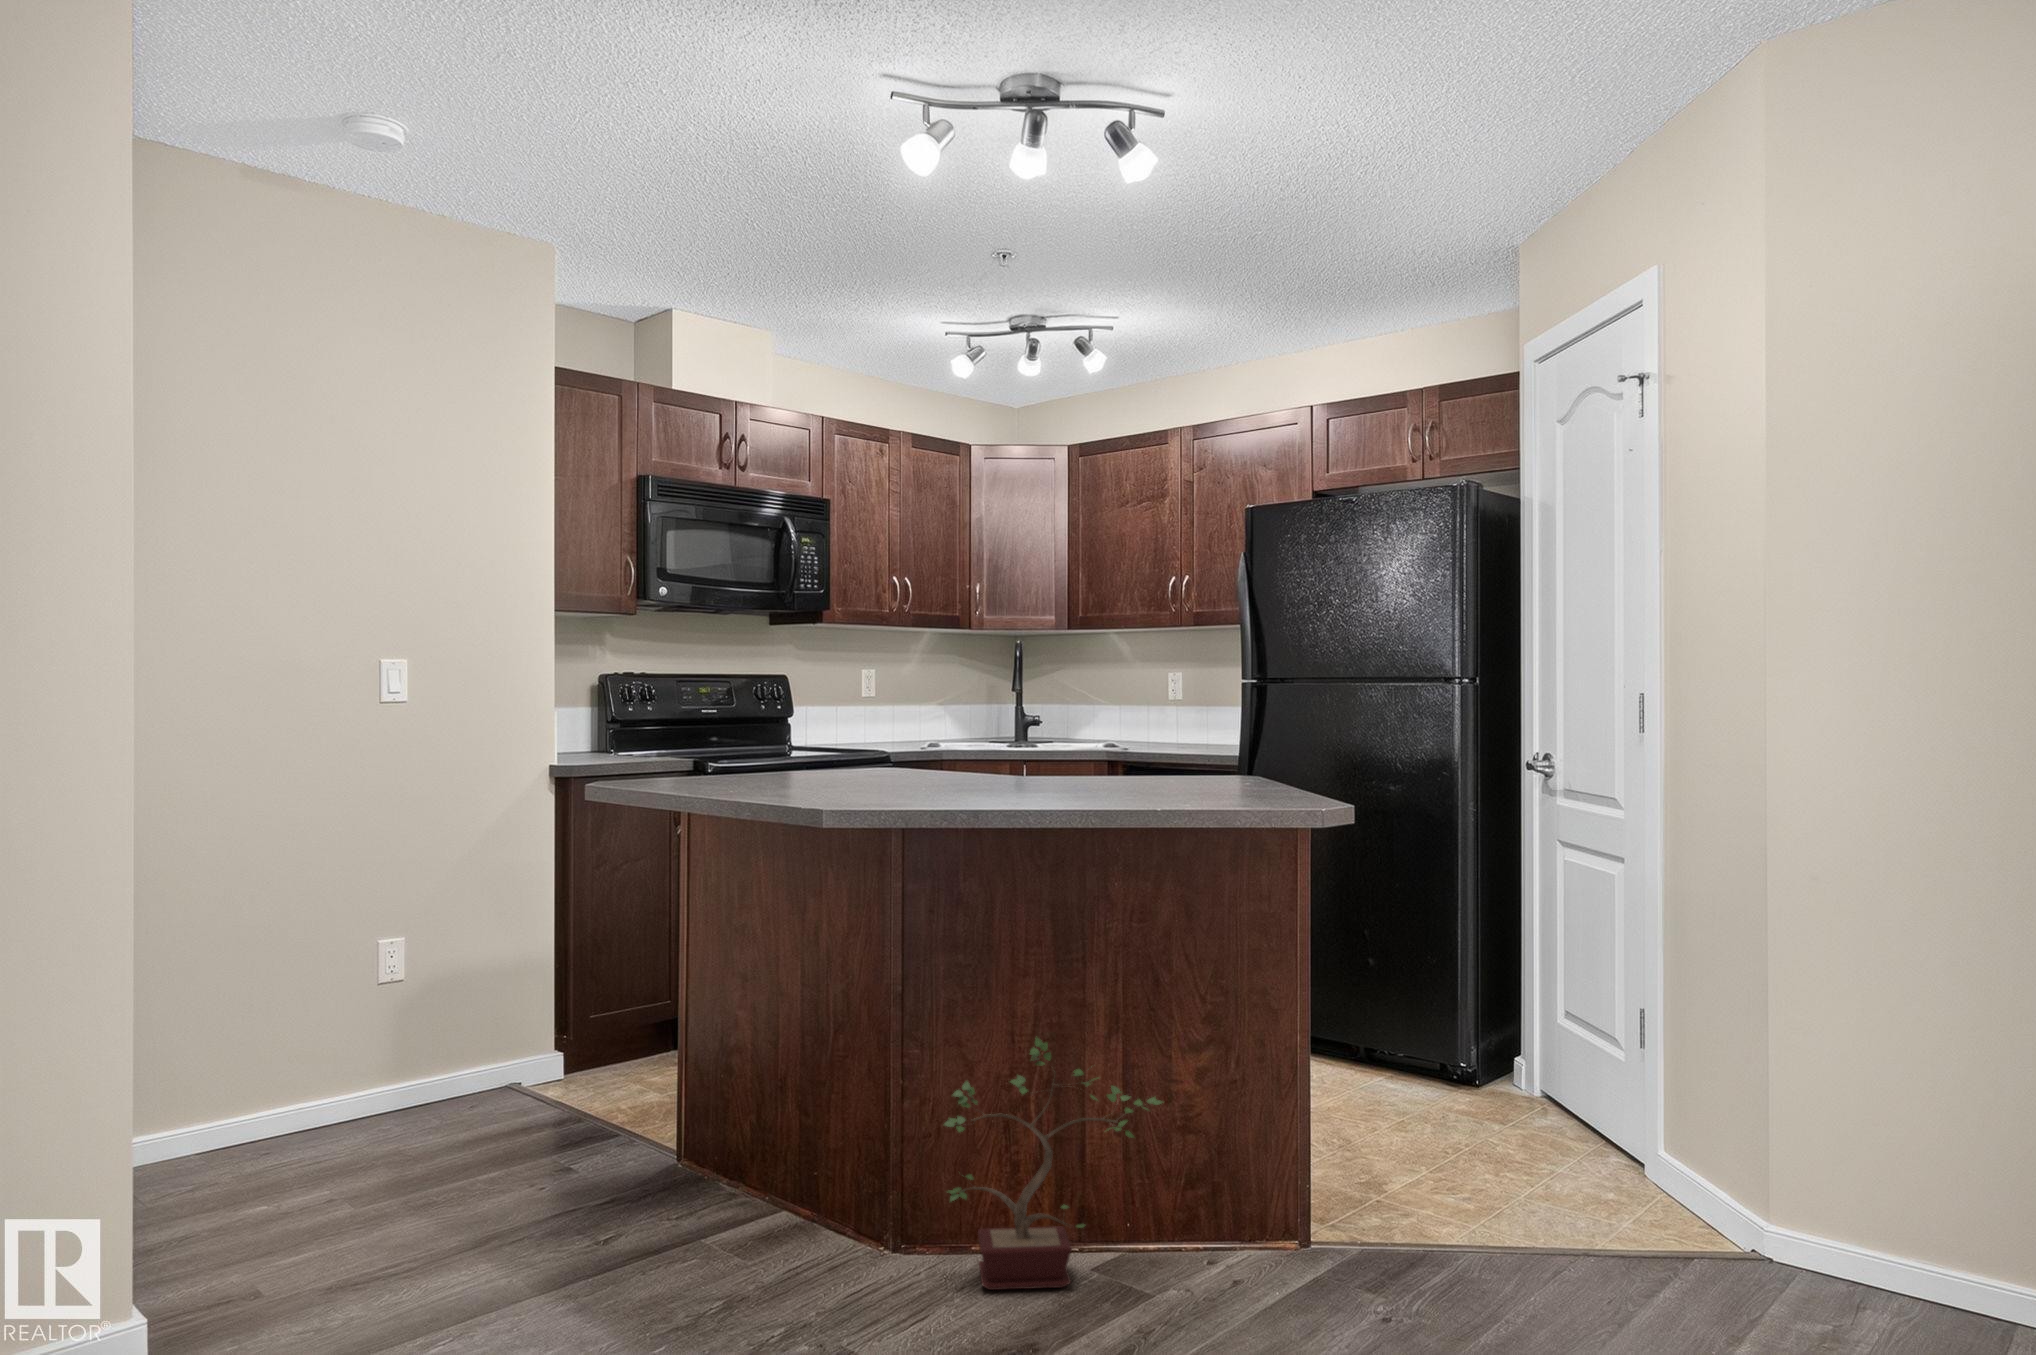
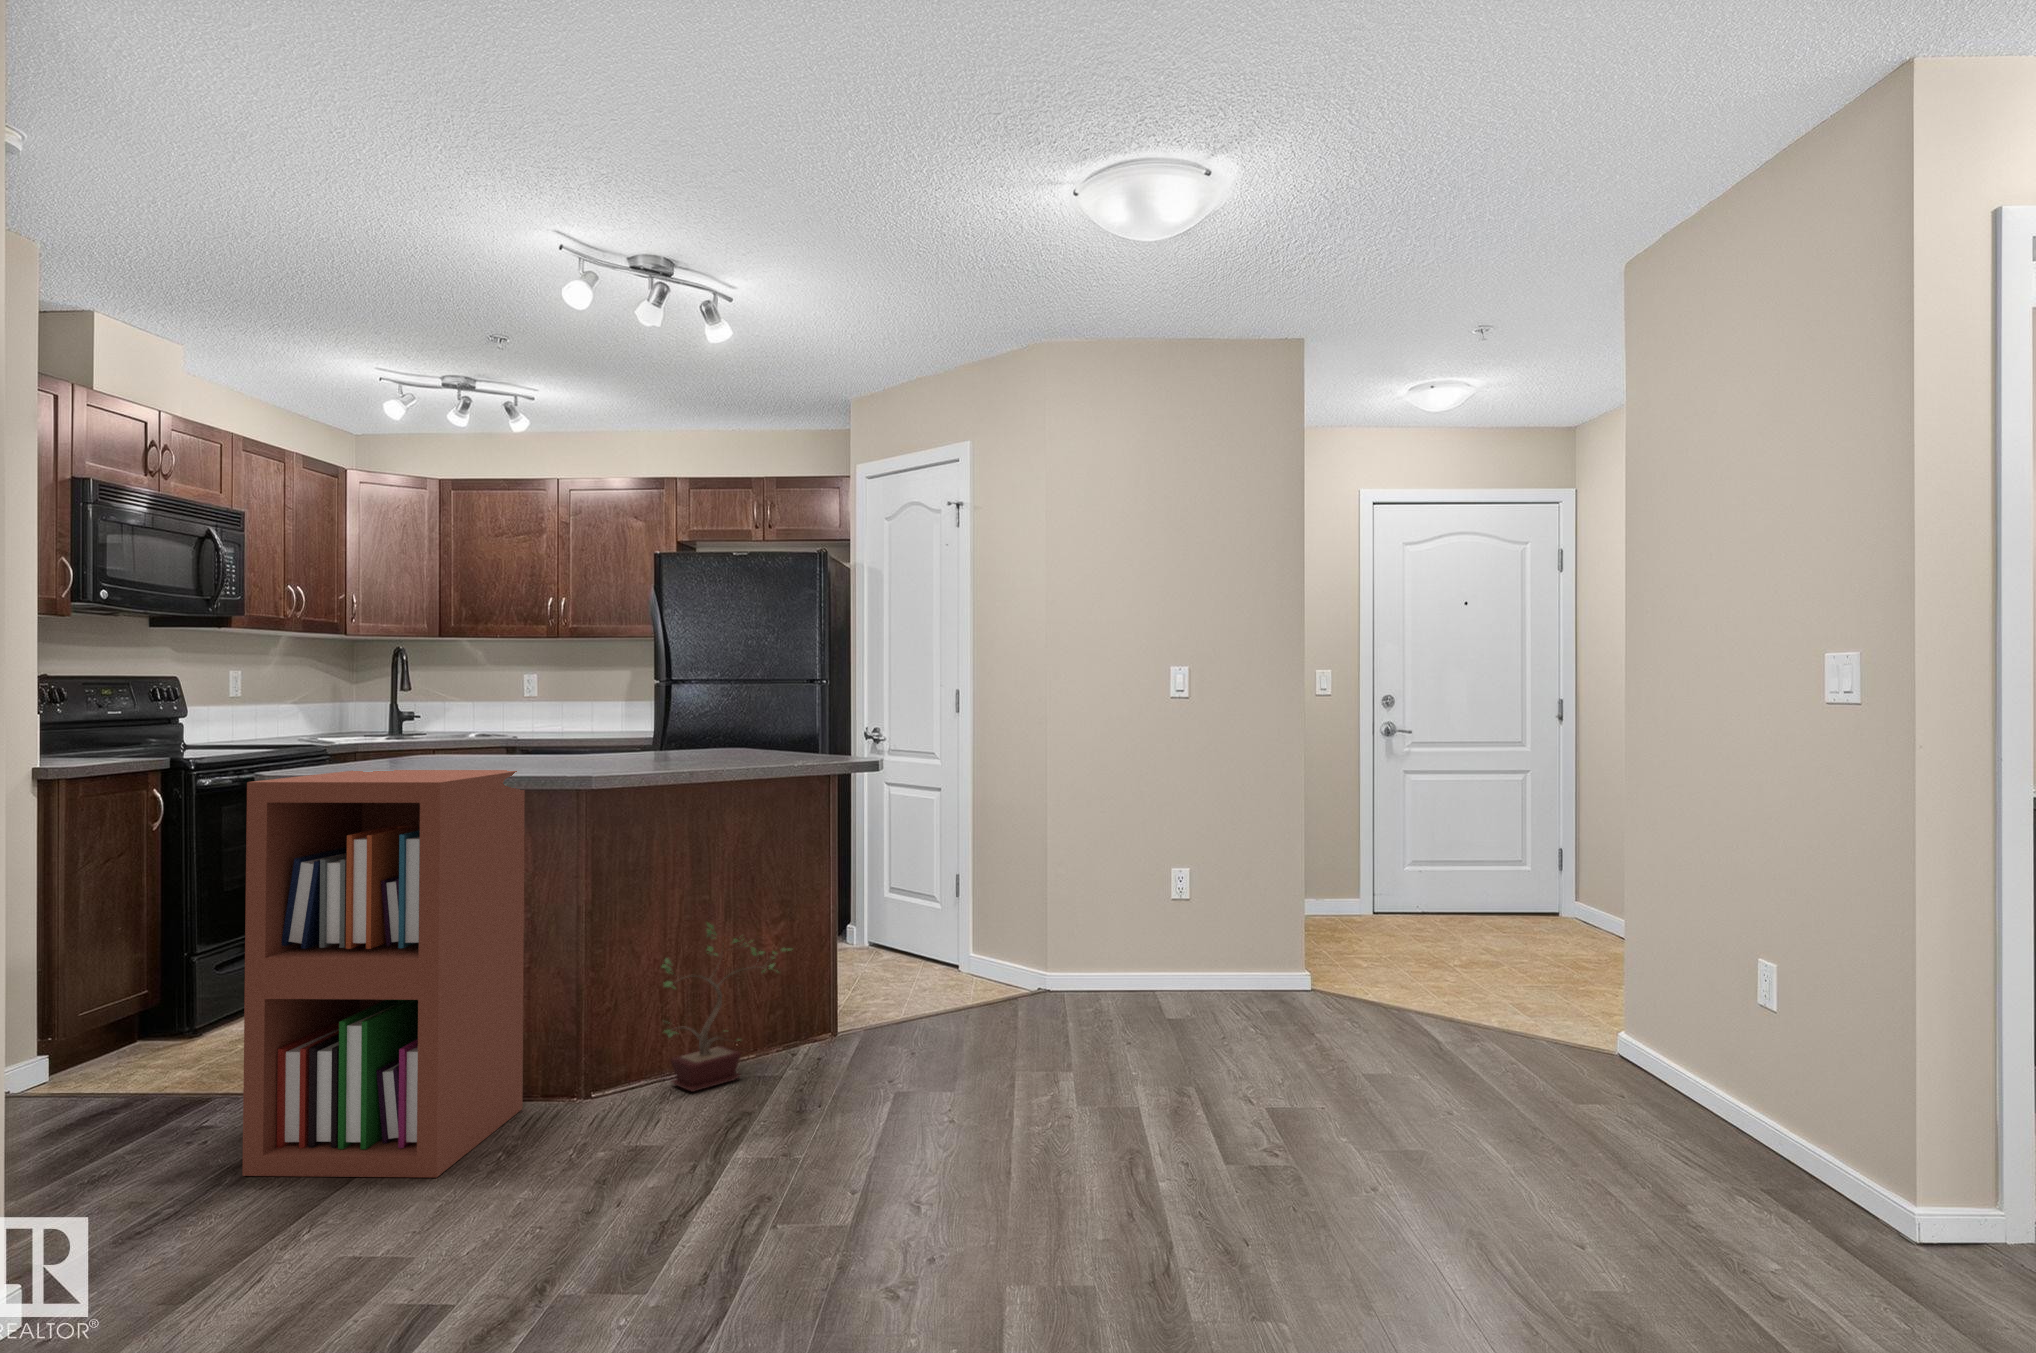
bookshelf: none [469,785,796,1324] -> present [242,770,525,1177]

